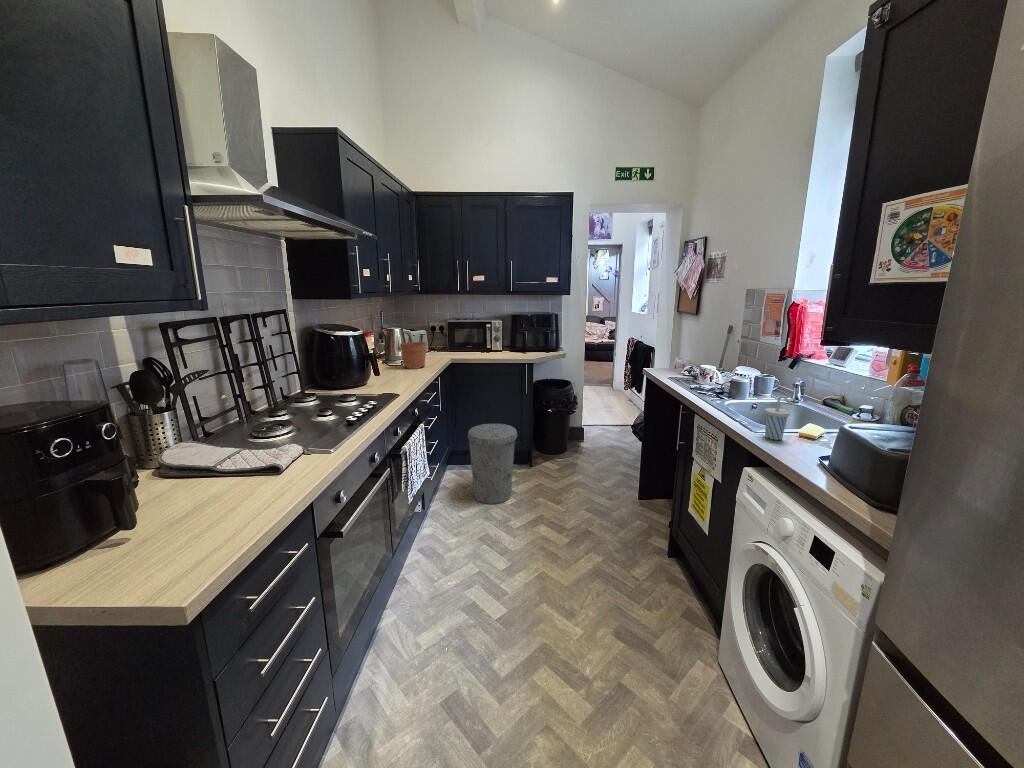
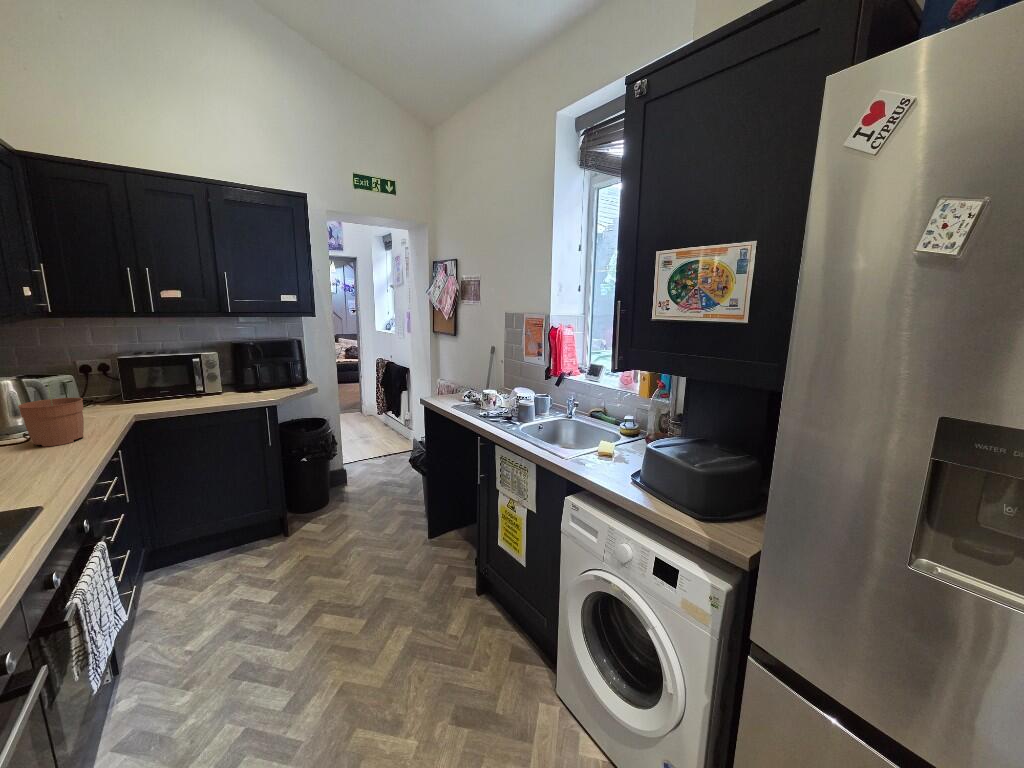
cup: present [765,396,791,440] -> none [574,424,594,465]
trash can: present [468,424,517,504] -> none [189,495,273,616]

